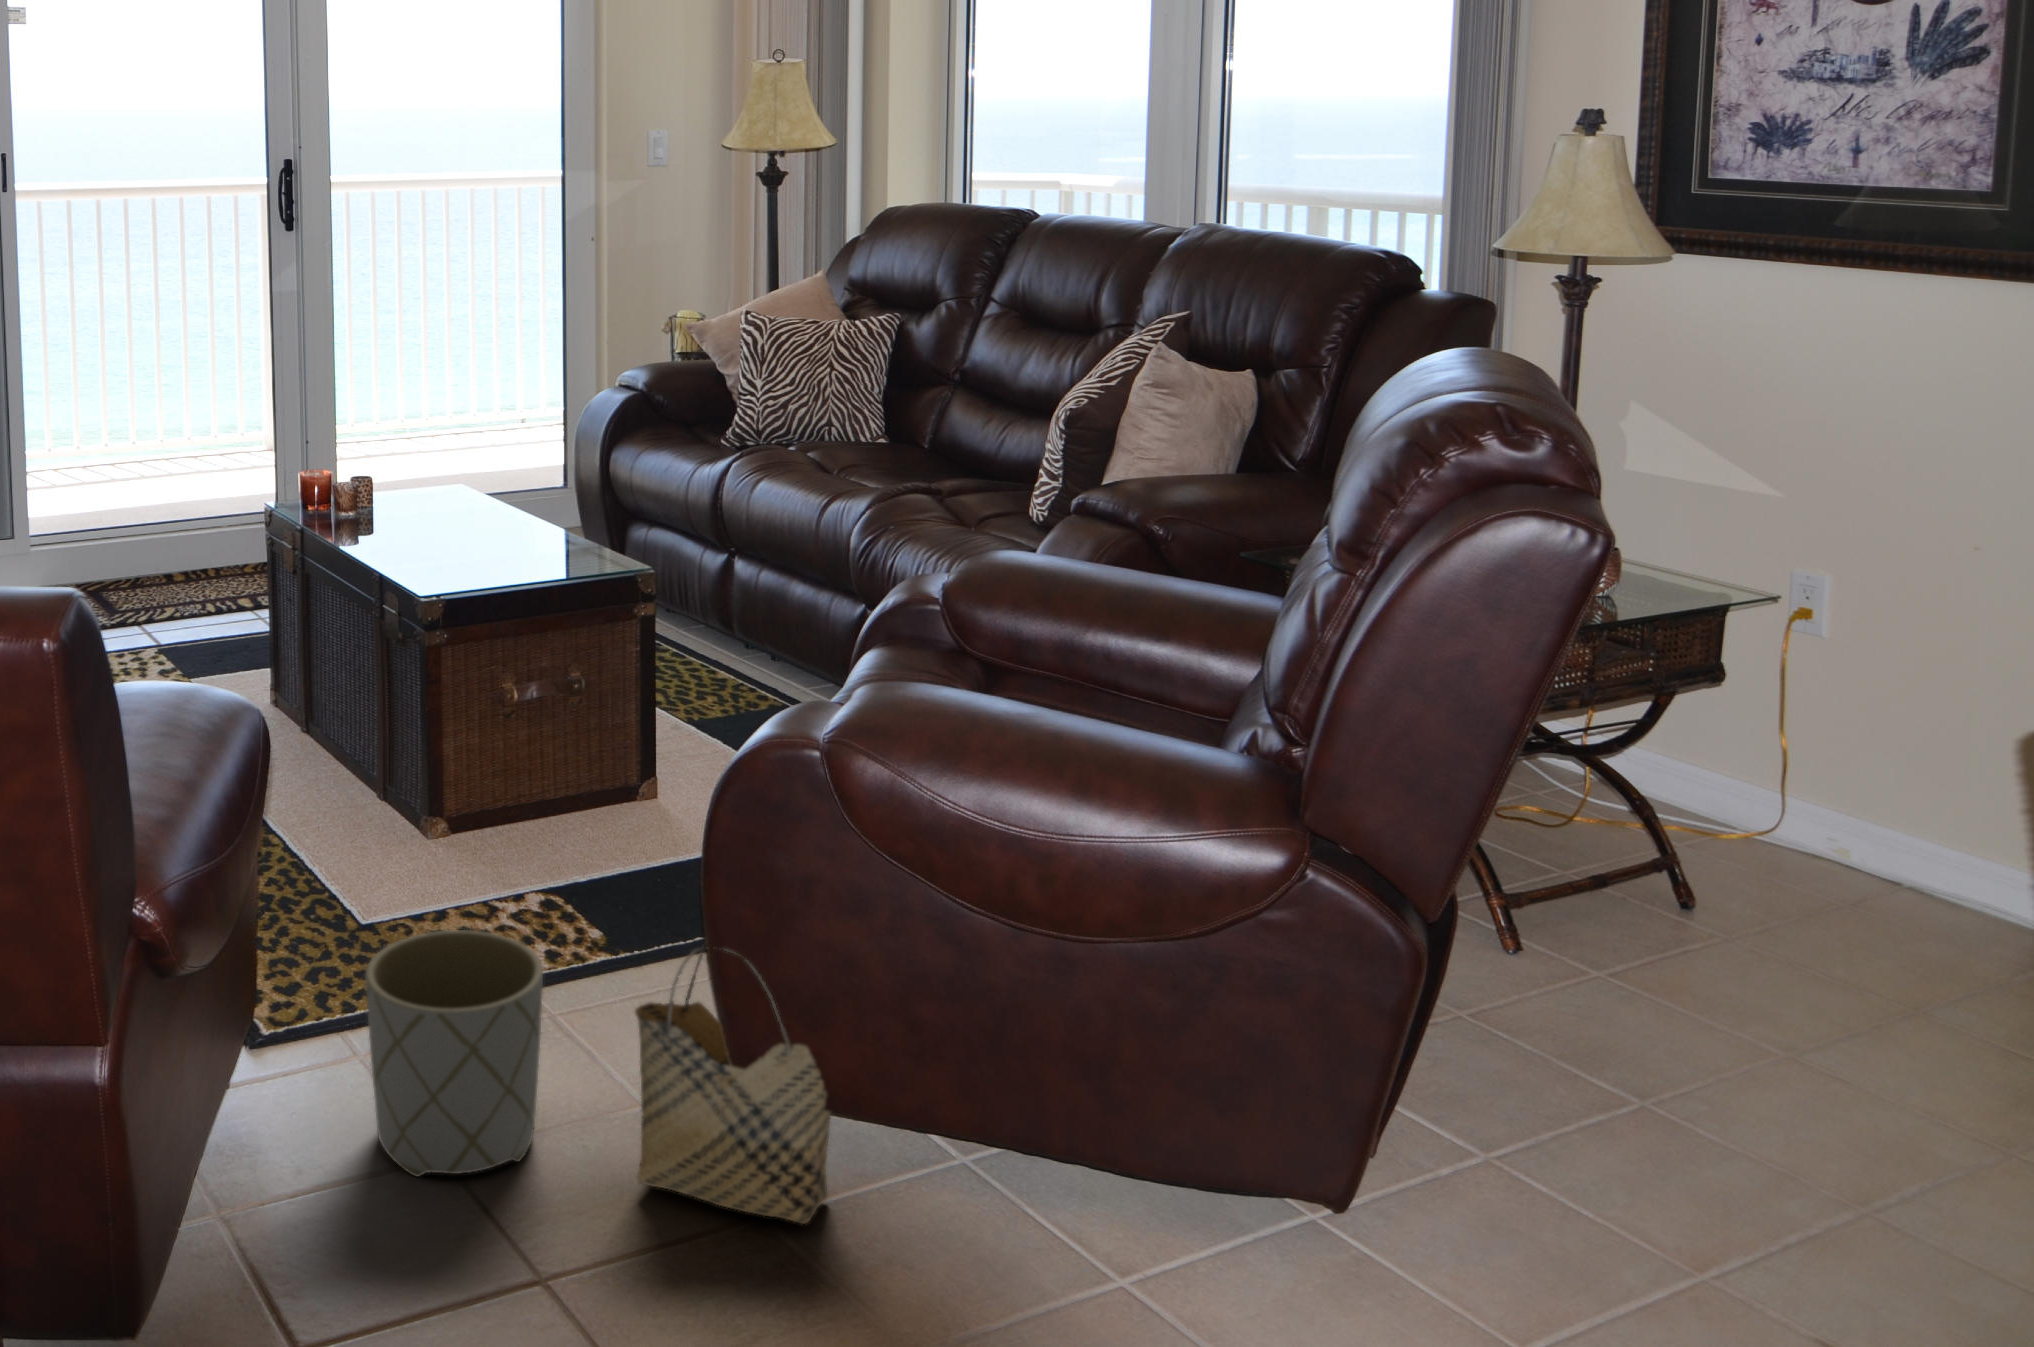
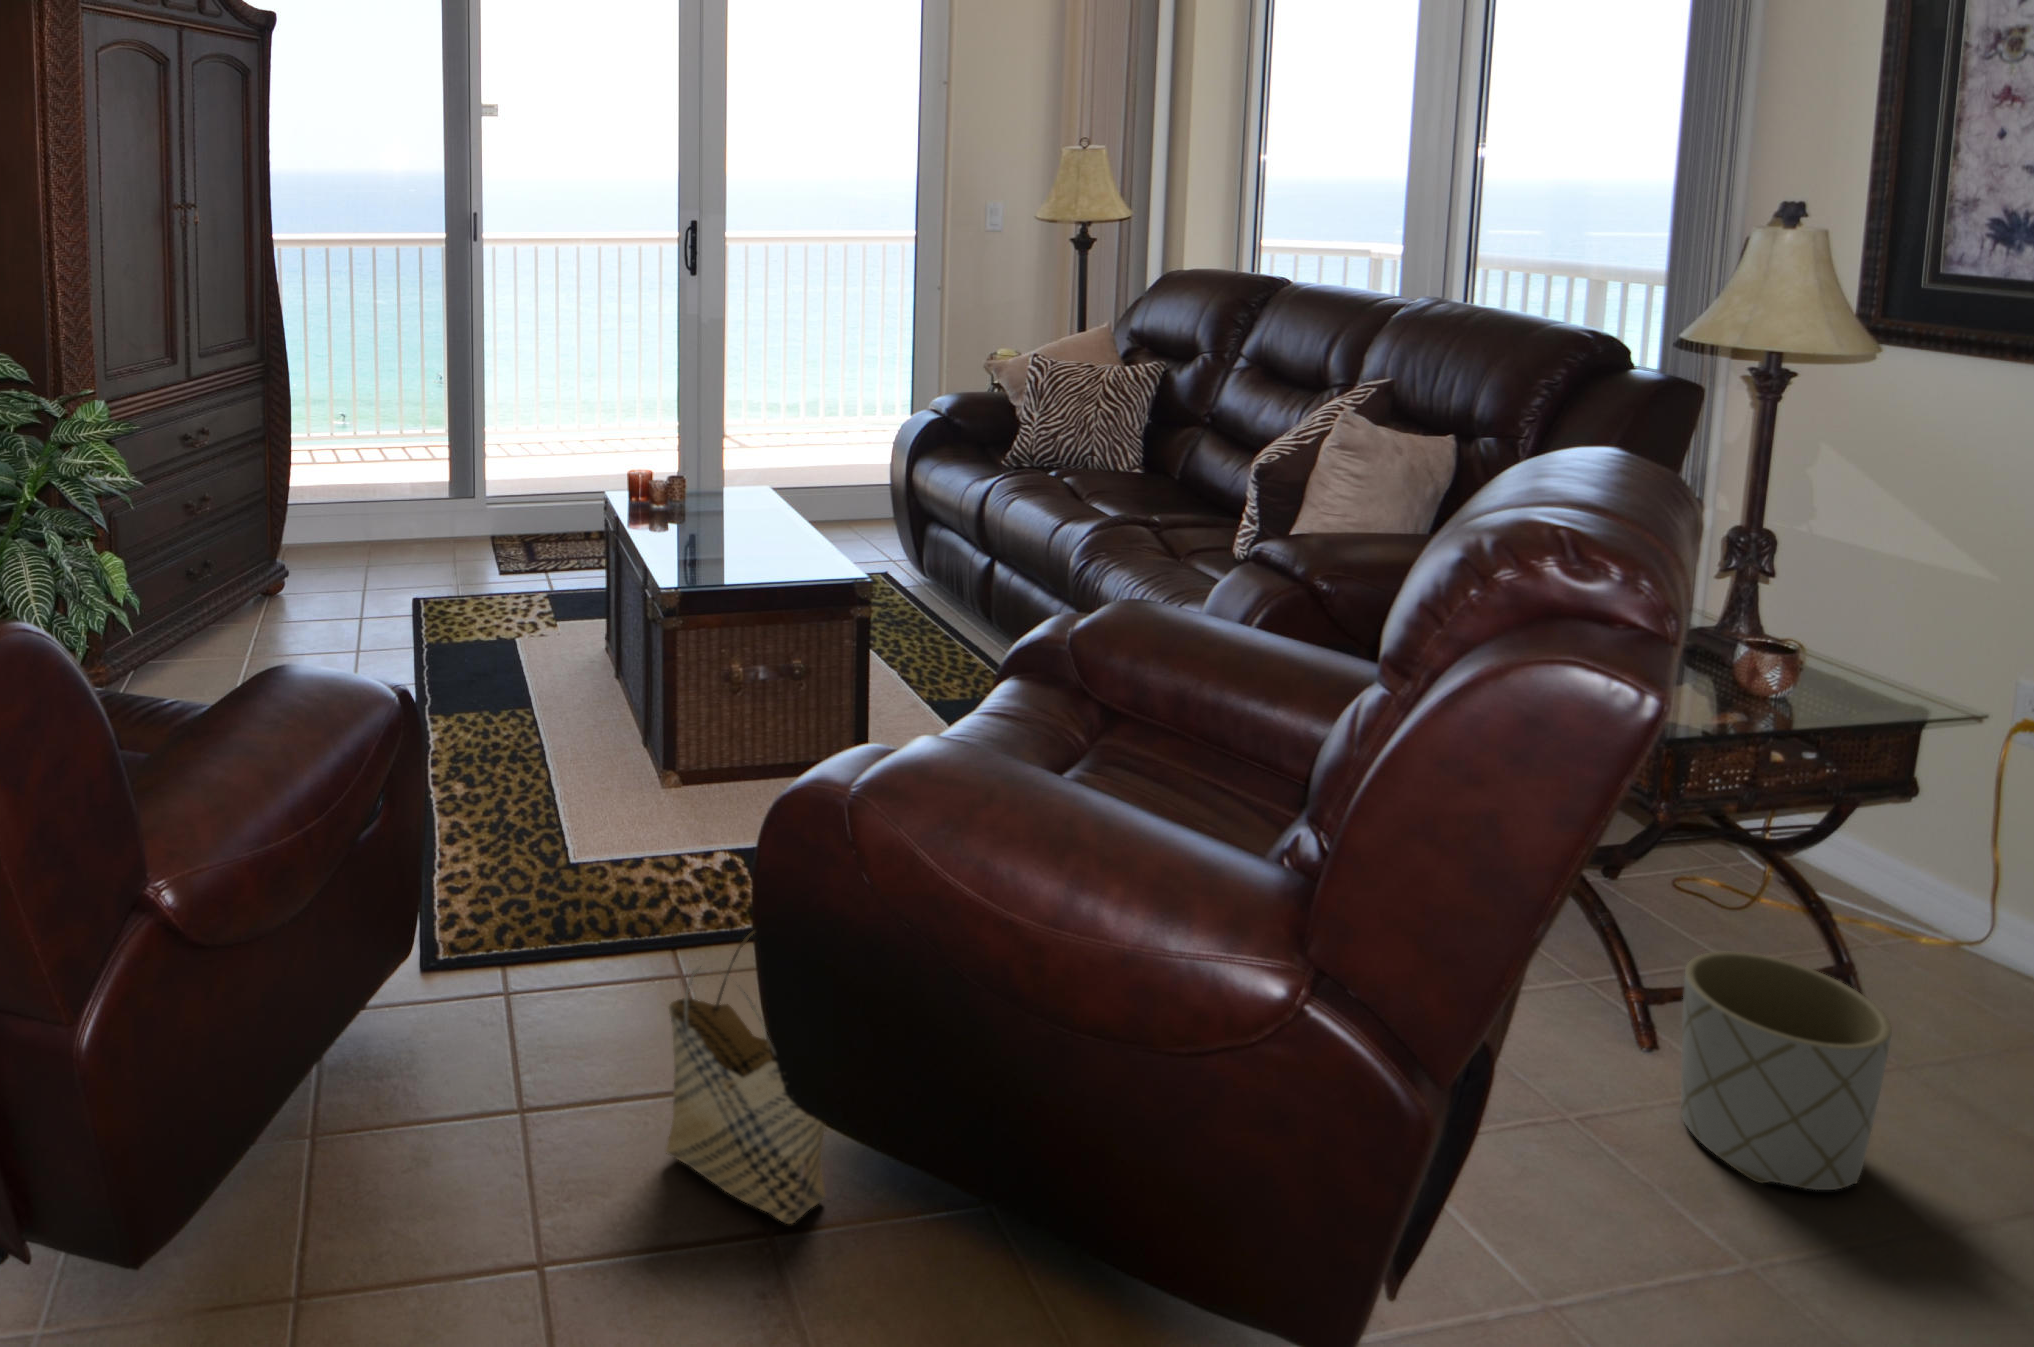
planter: present [365,930,543,1177] -> present [1681,952,1892,1190]

